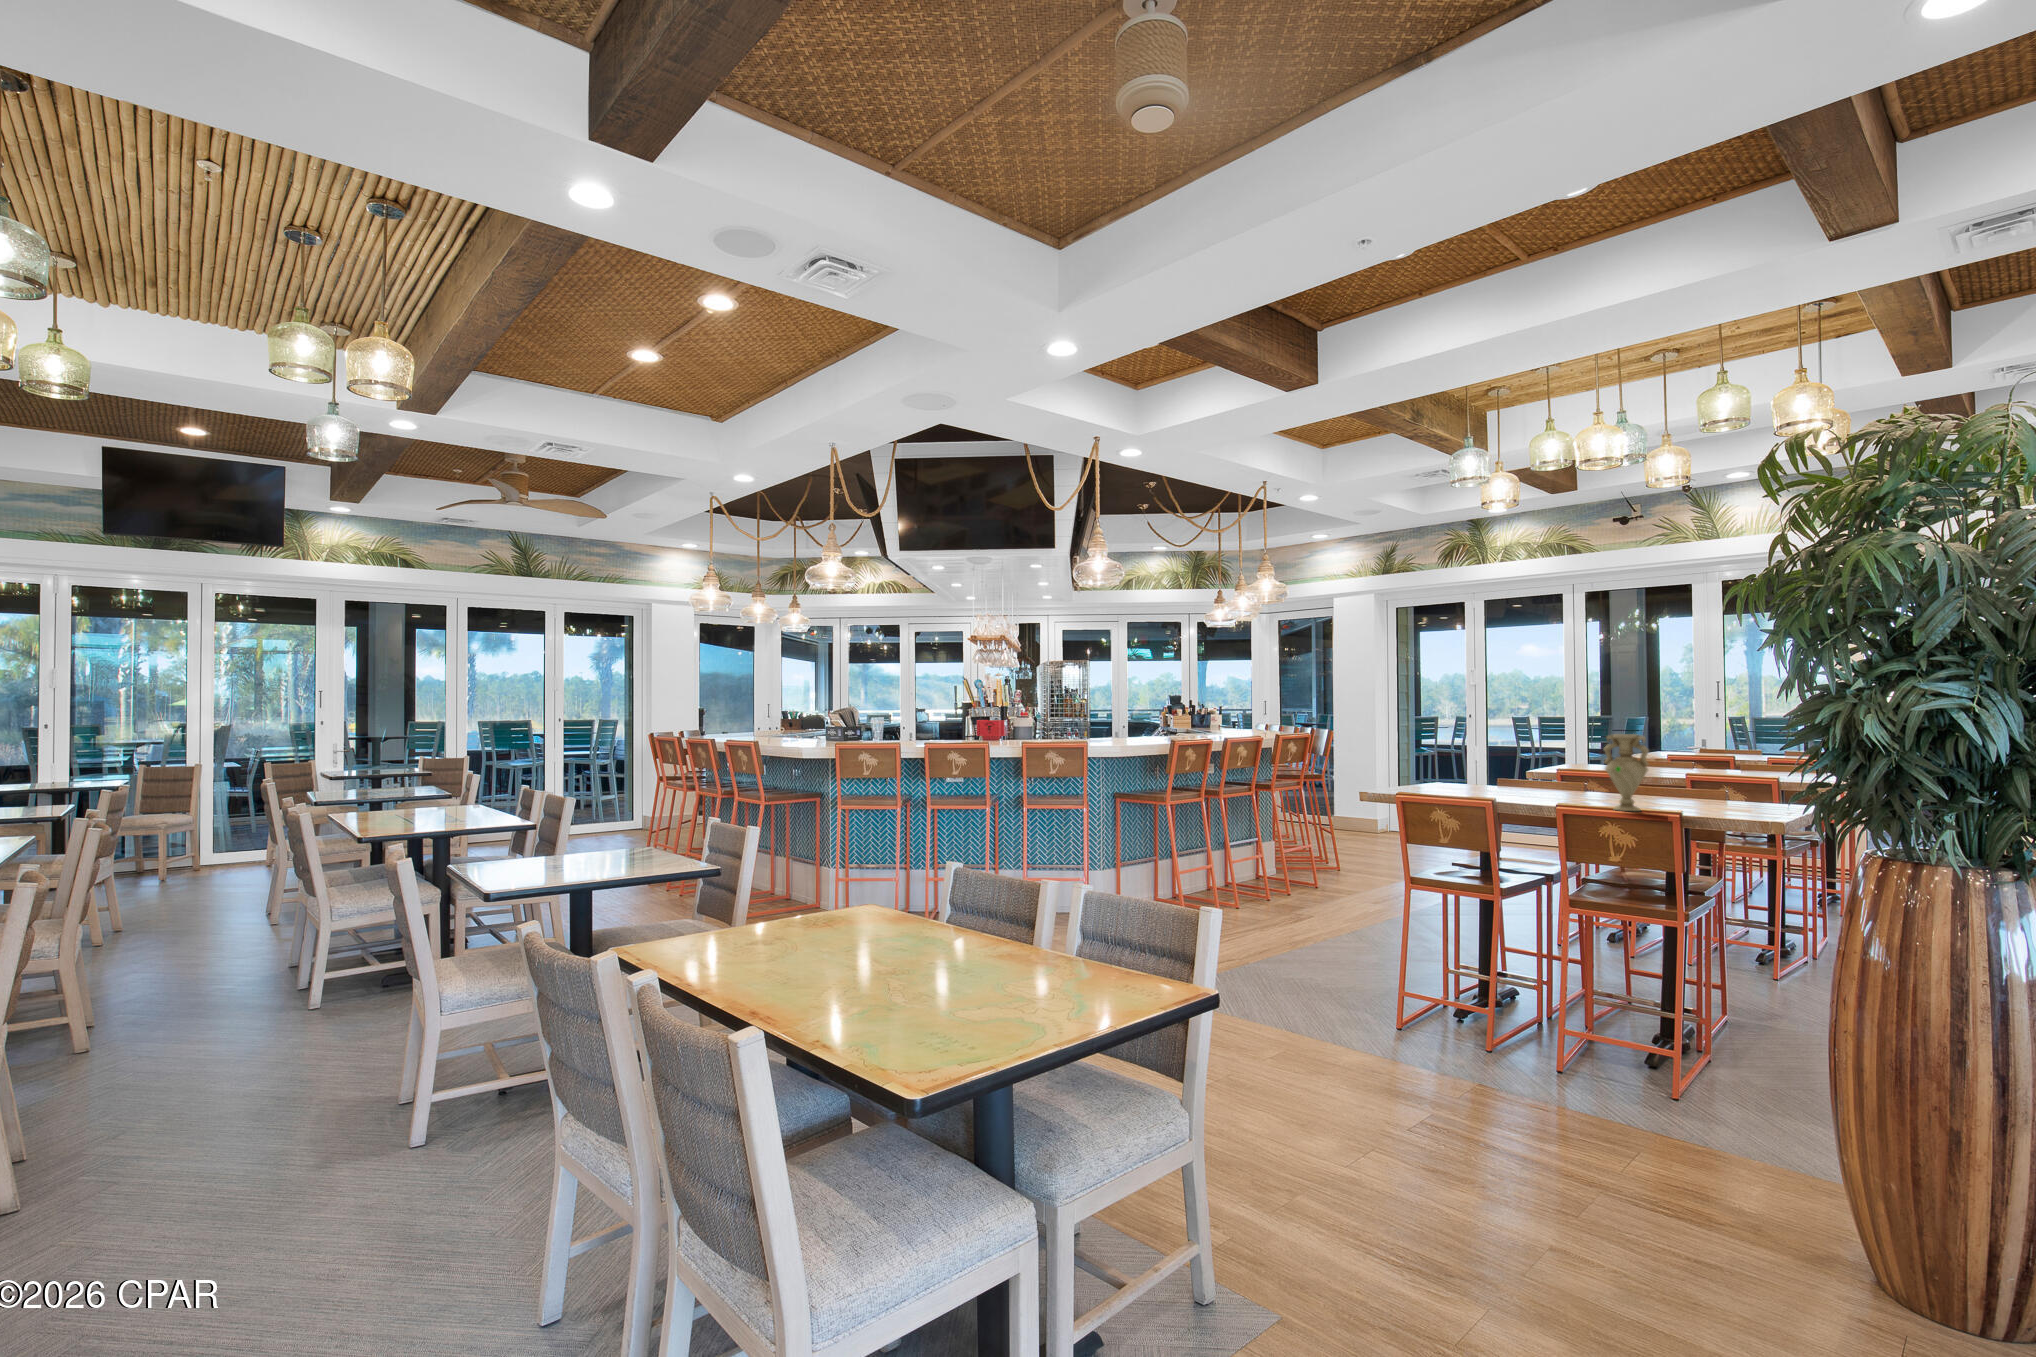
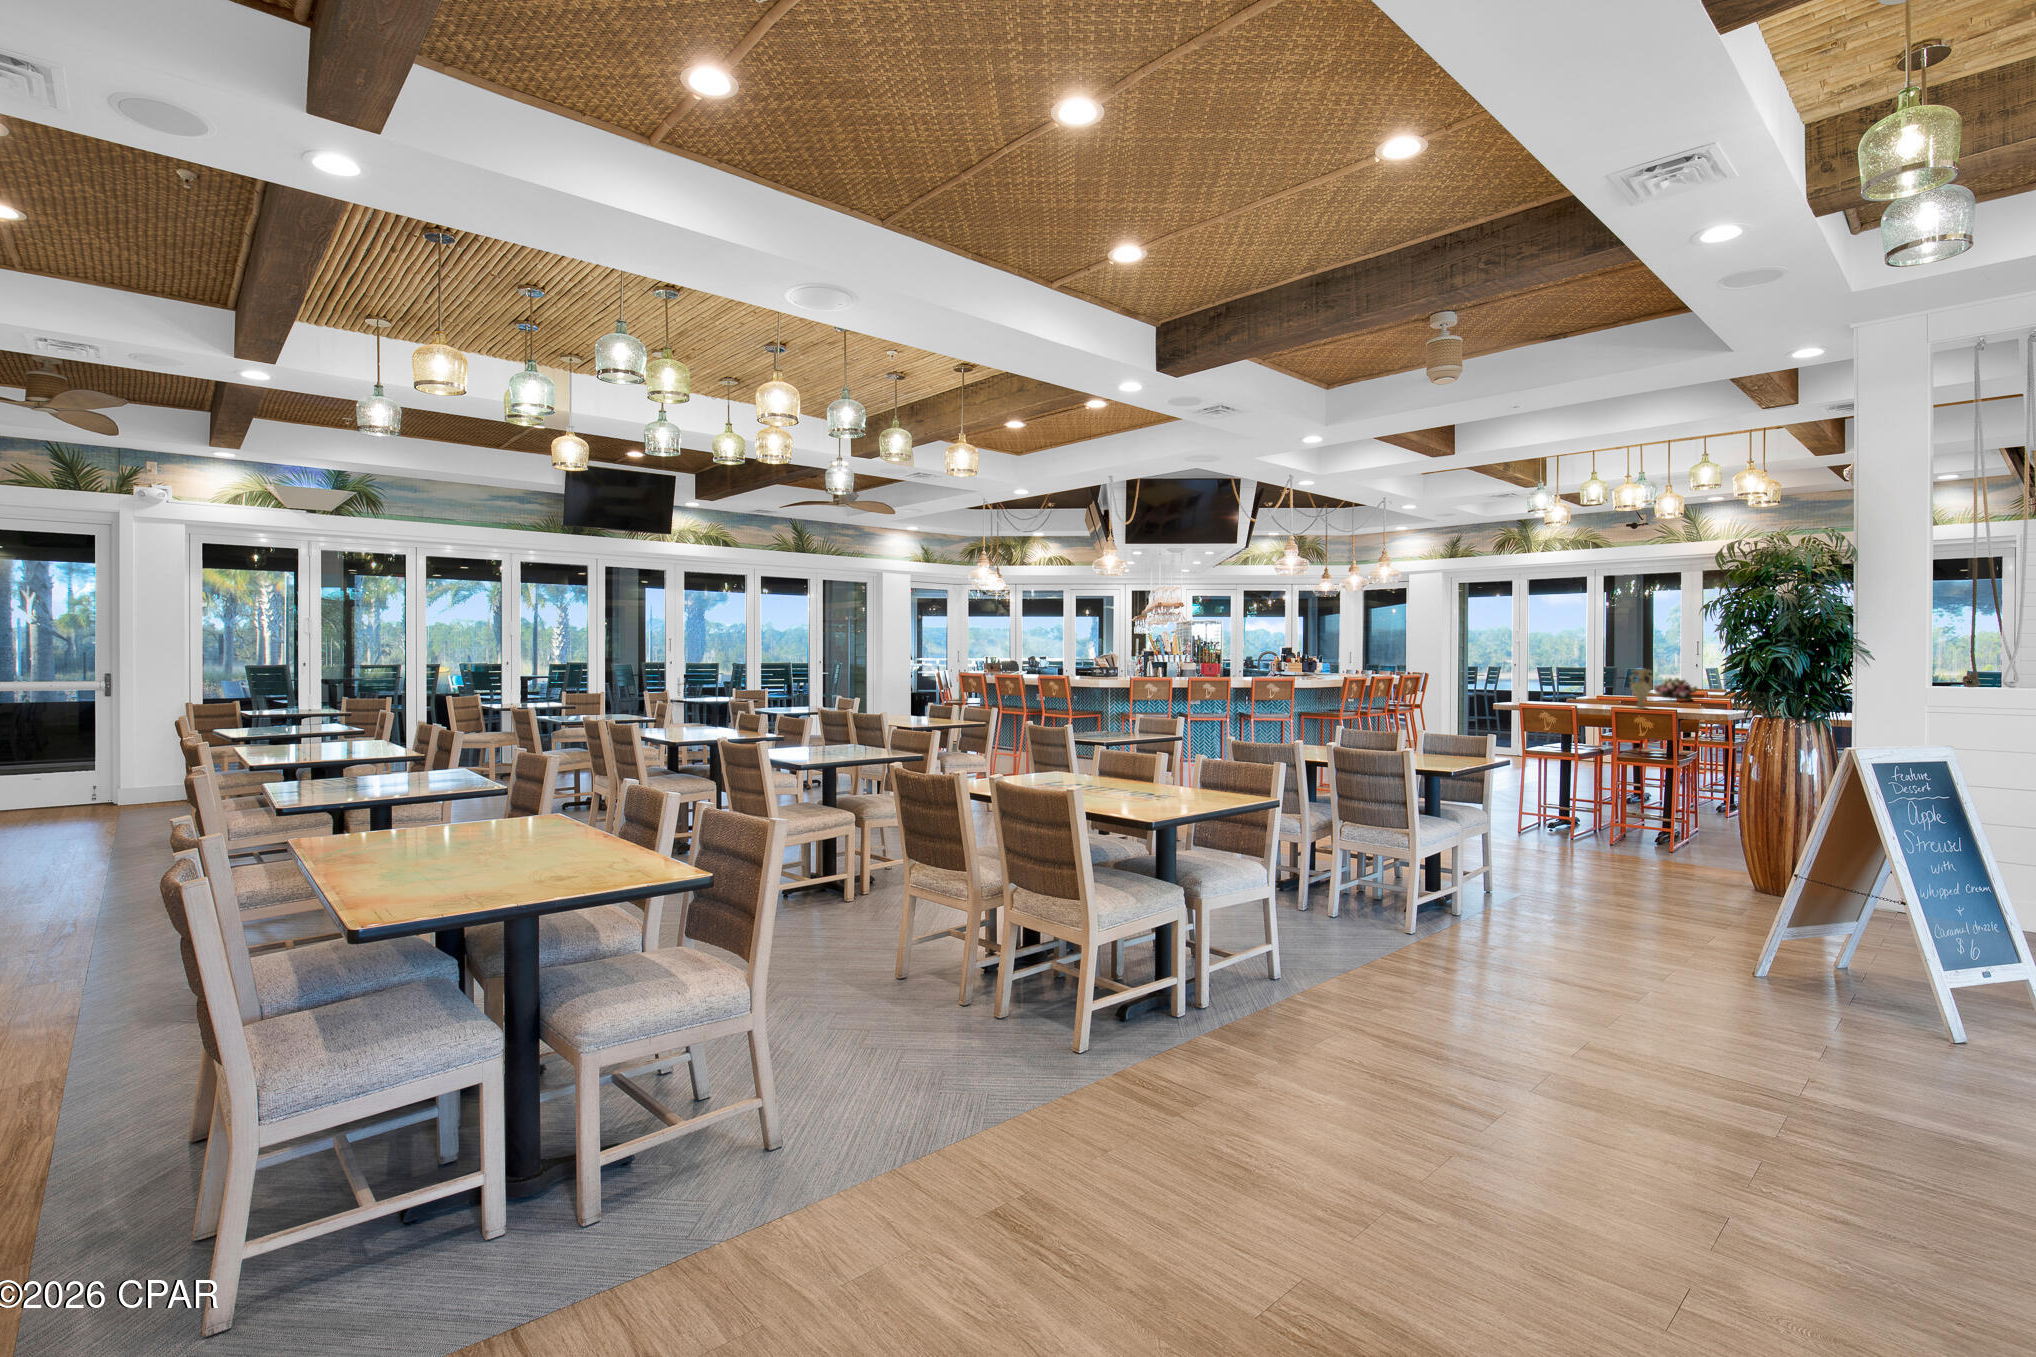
flower arrangement: none [1656,739,1731,779] -> present [1654,678,1697,701]

